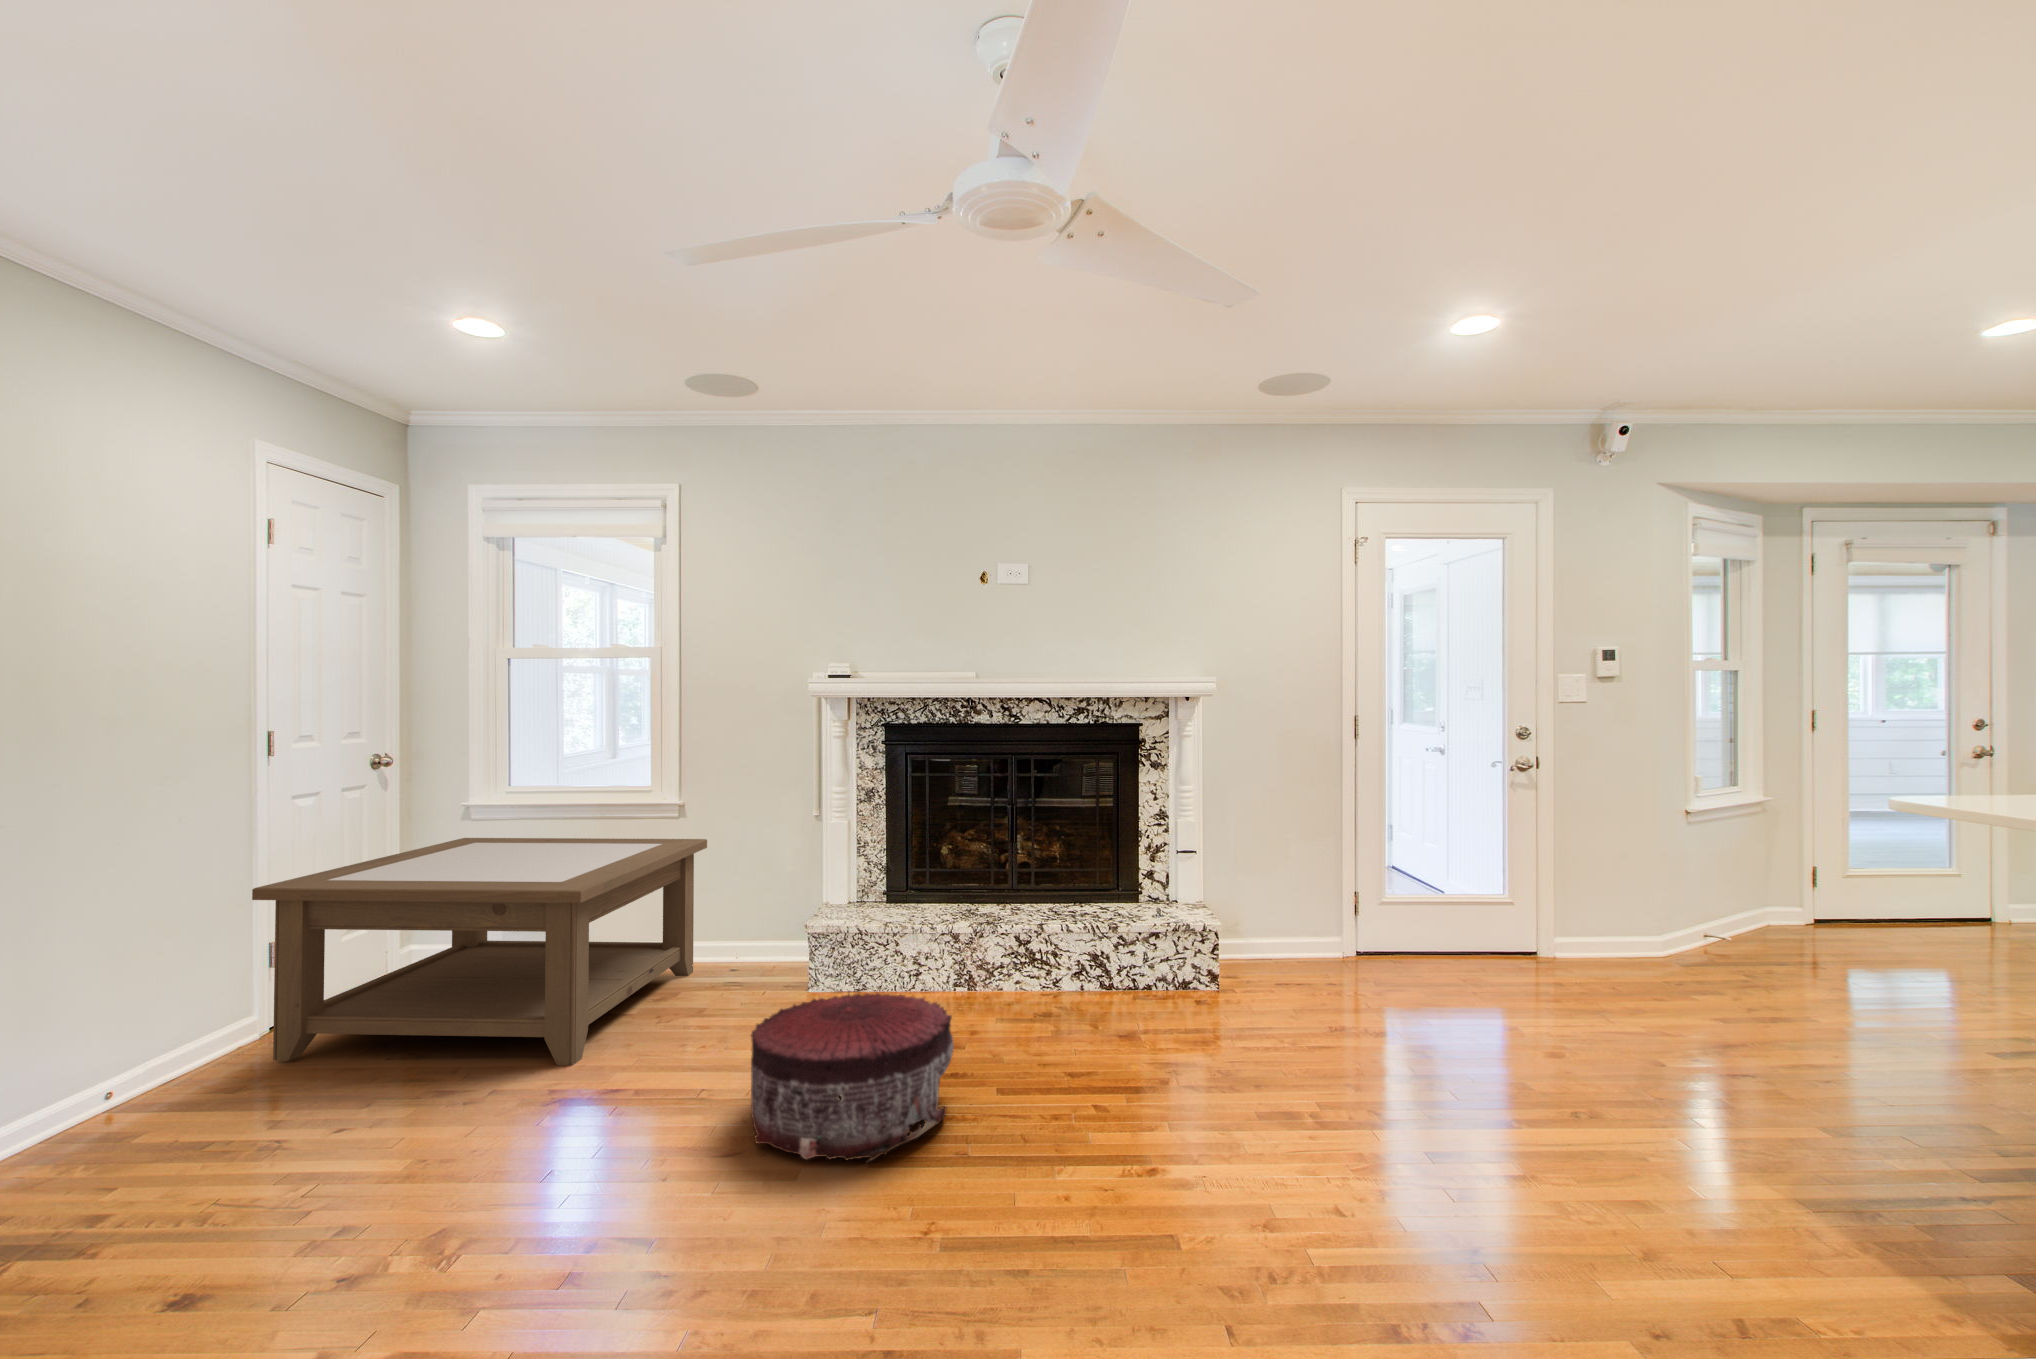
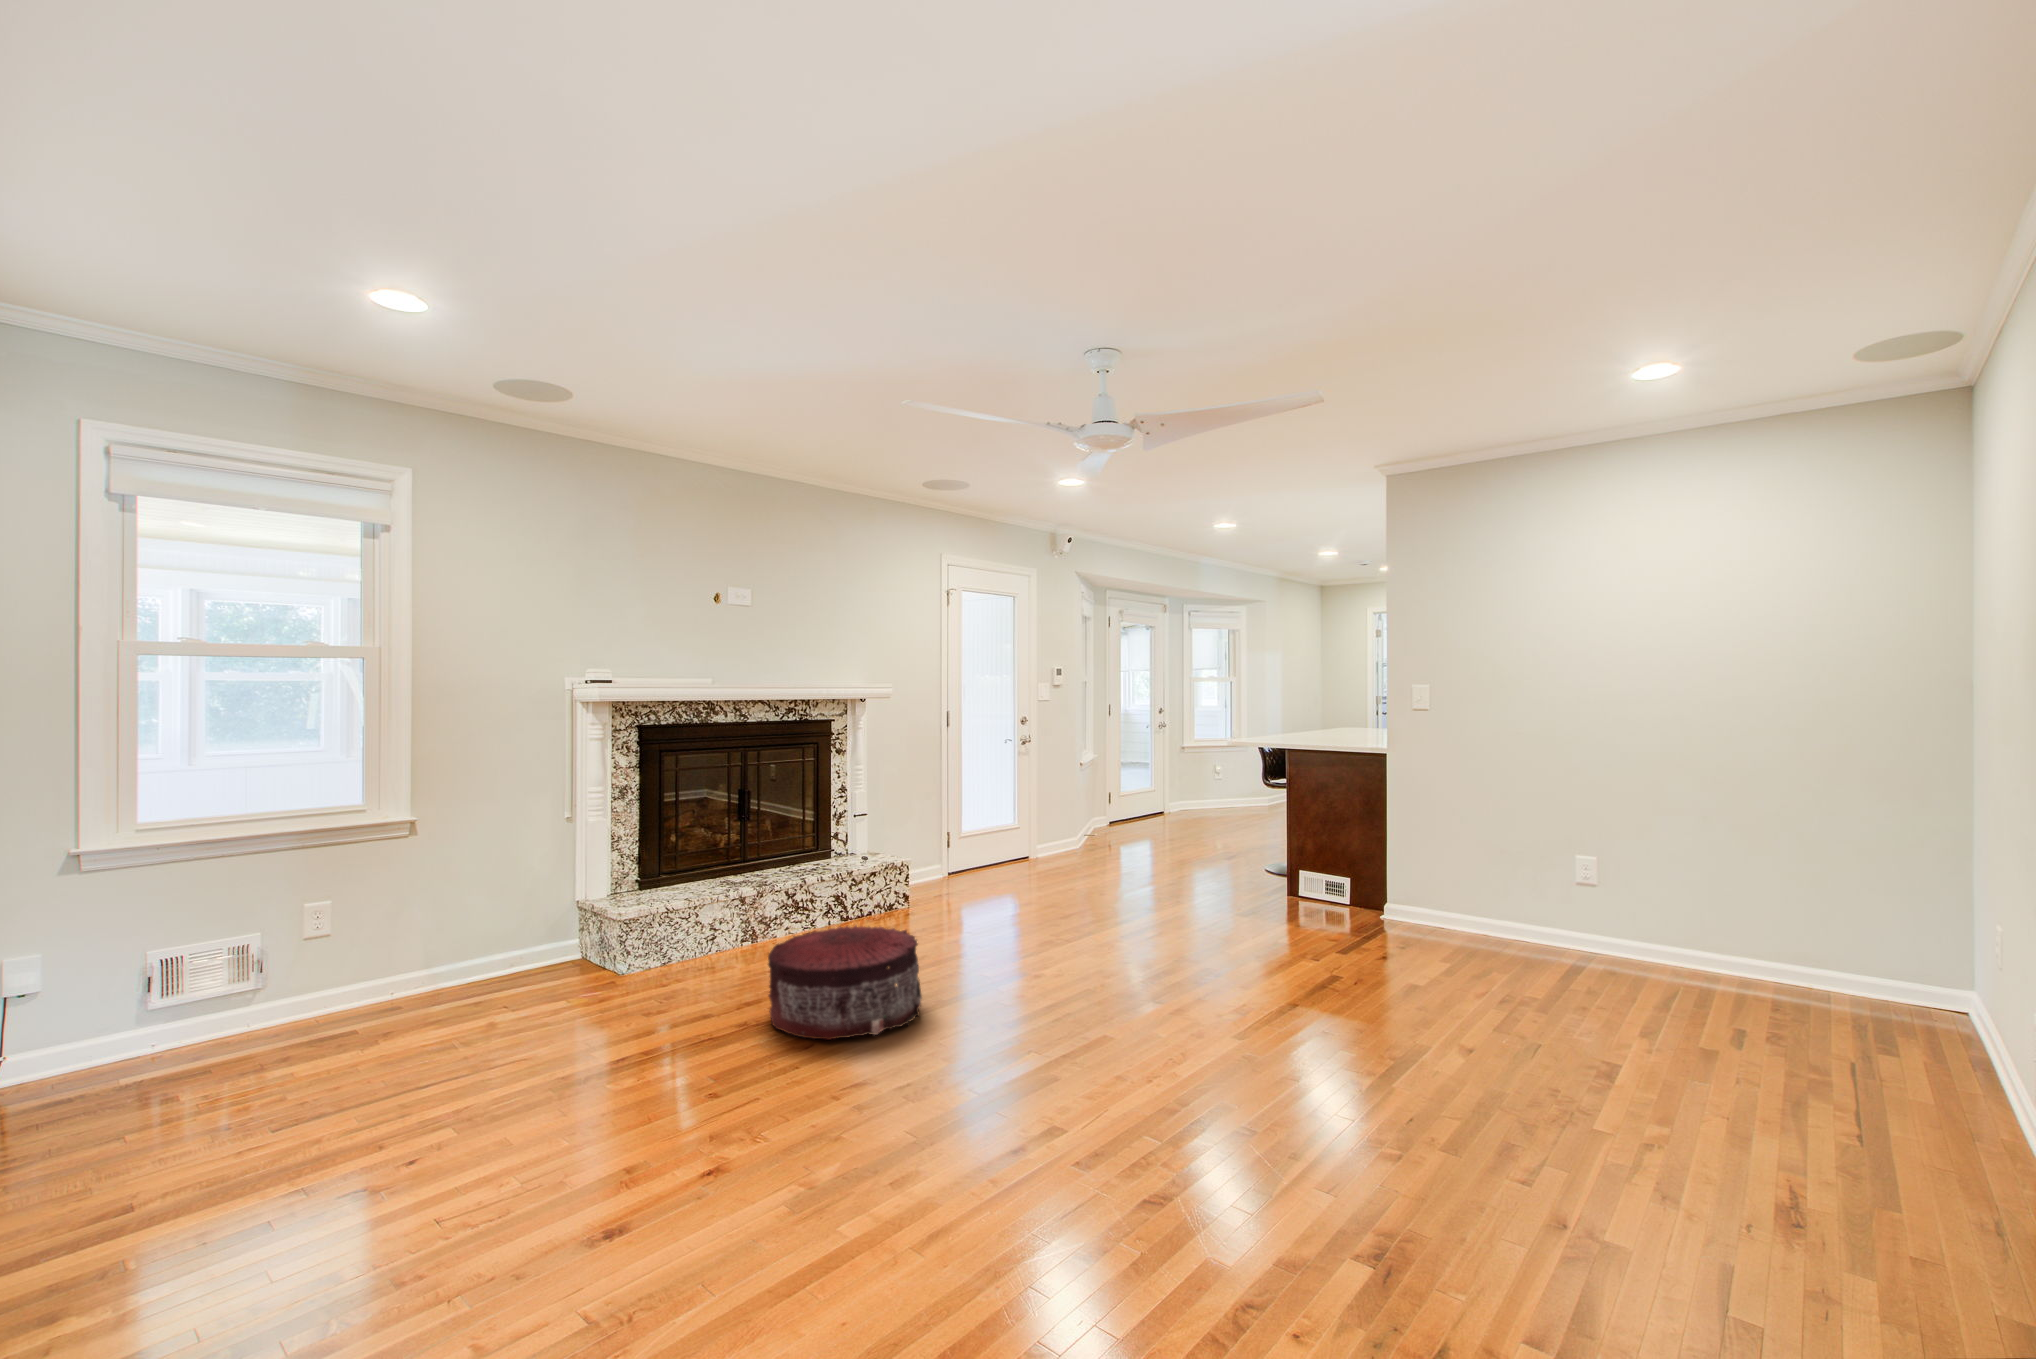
coffee table: present [252,838,707,1065] -> none [83,853,553,1186]

